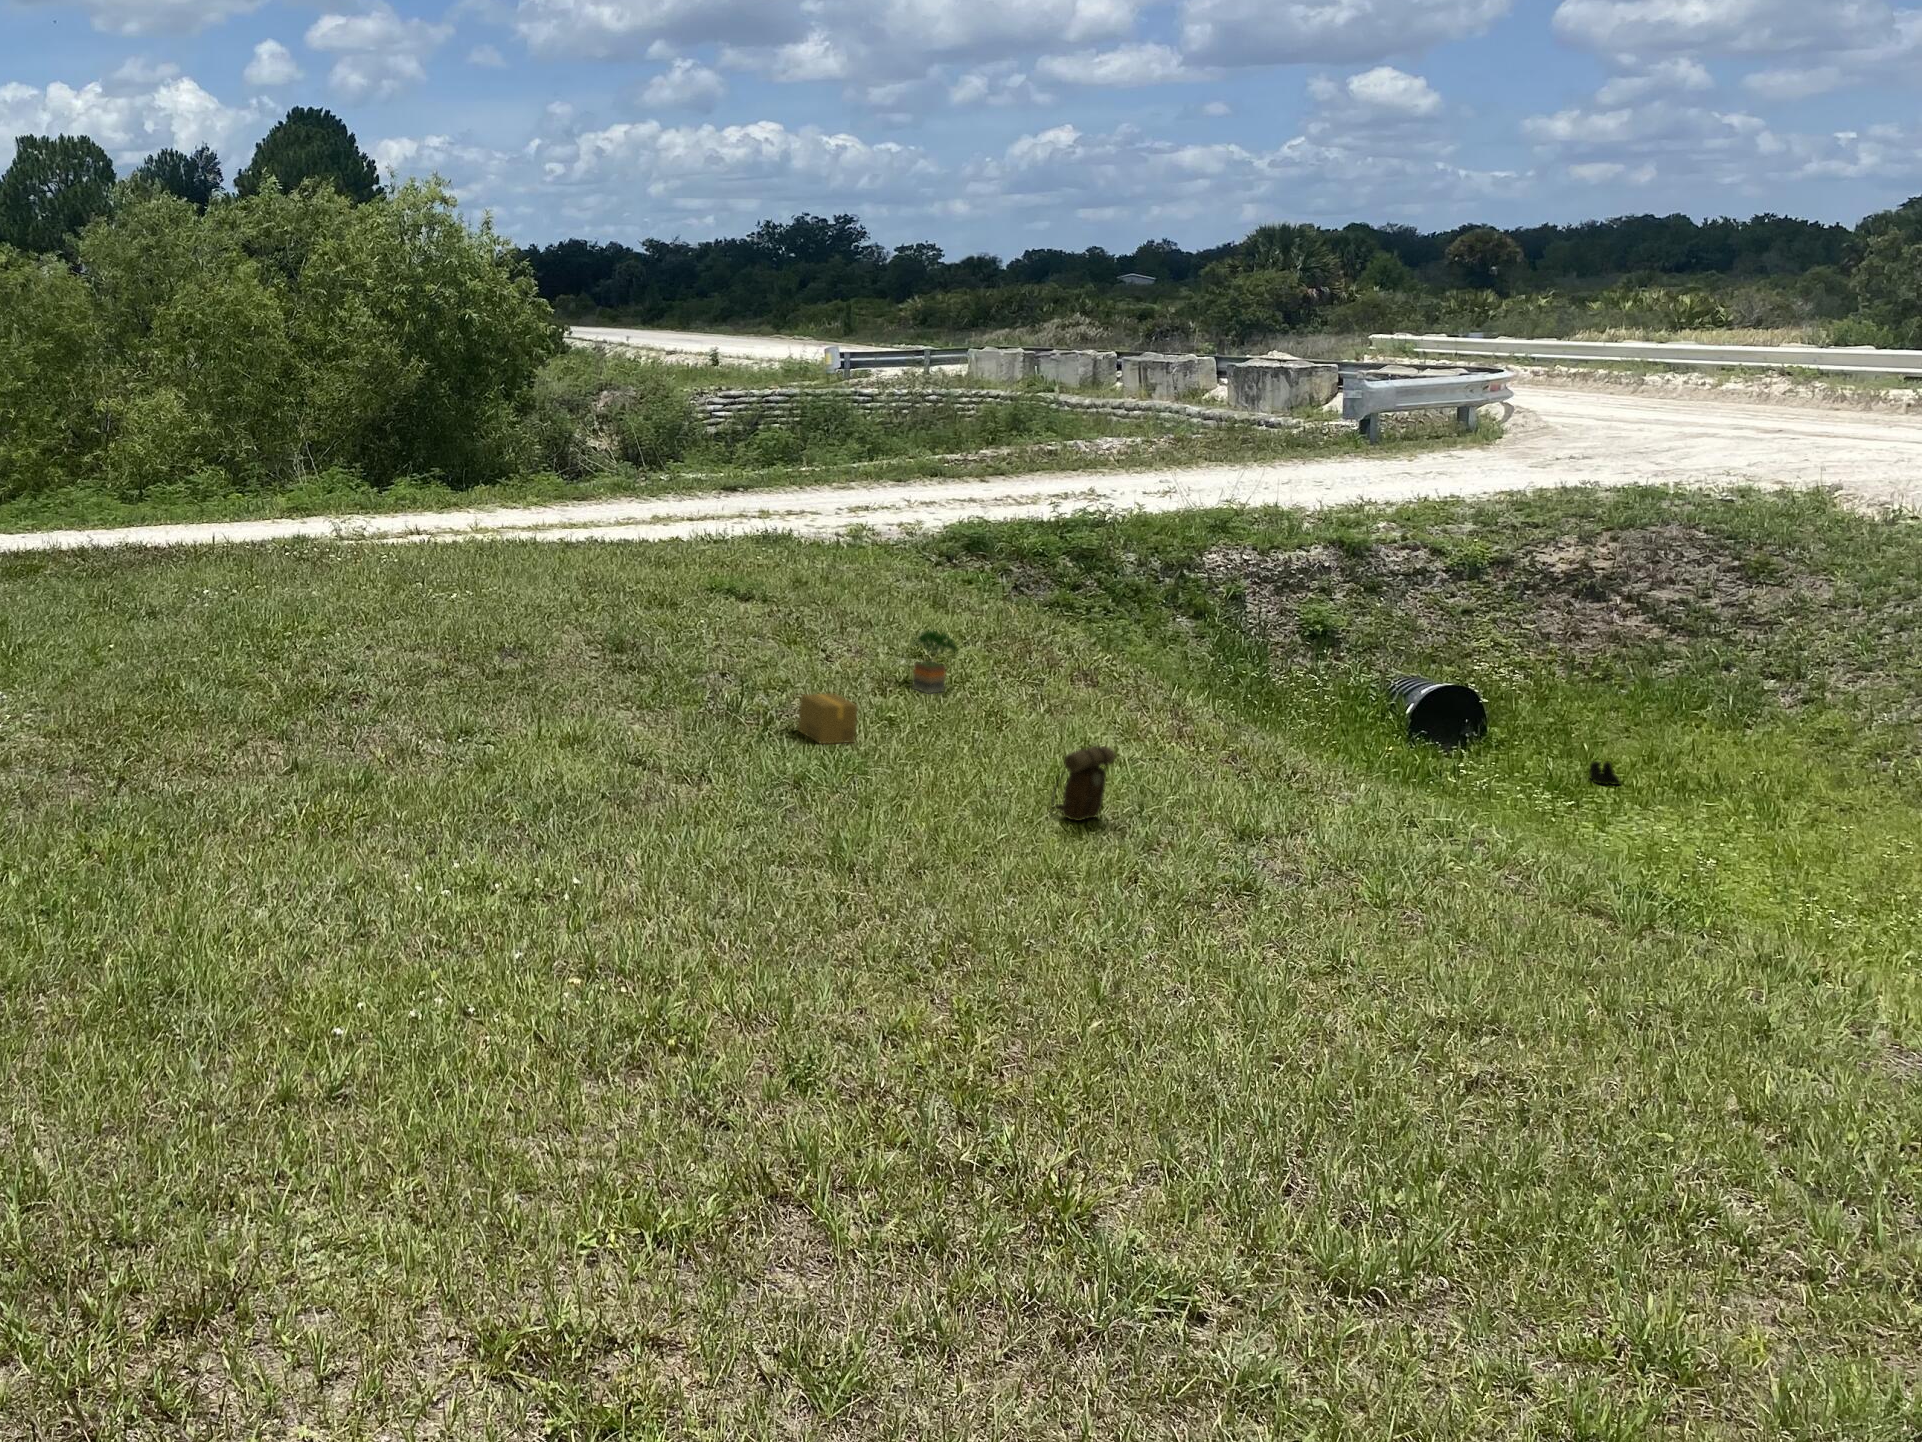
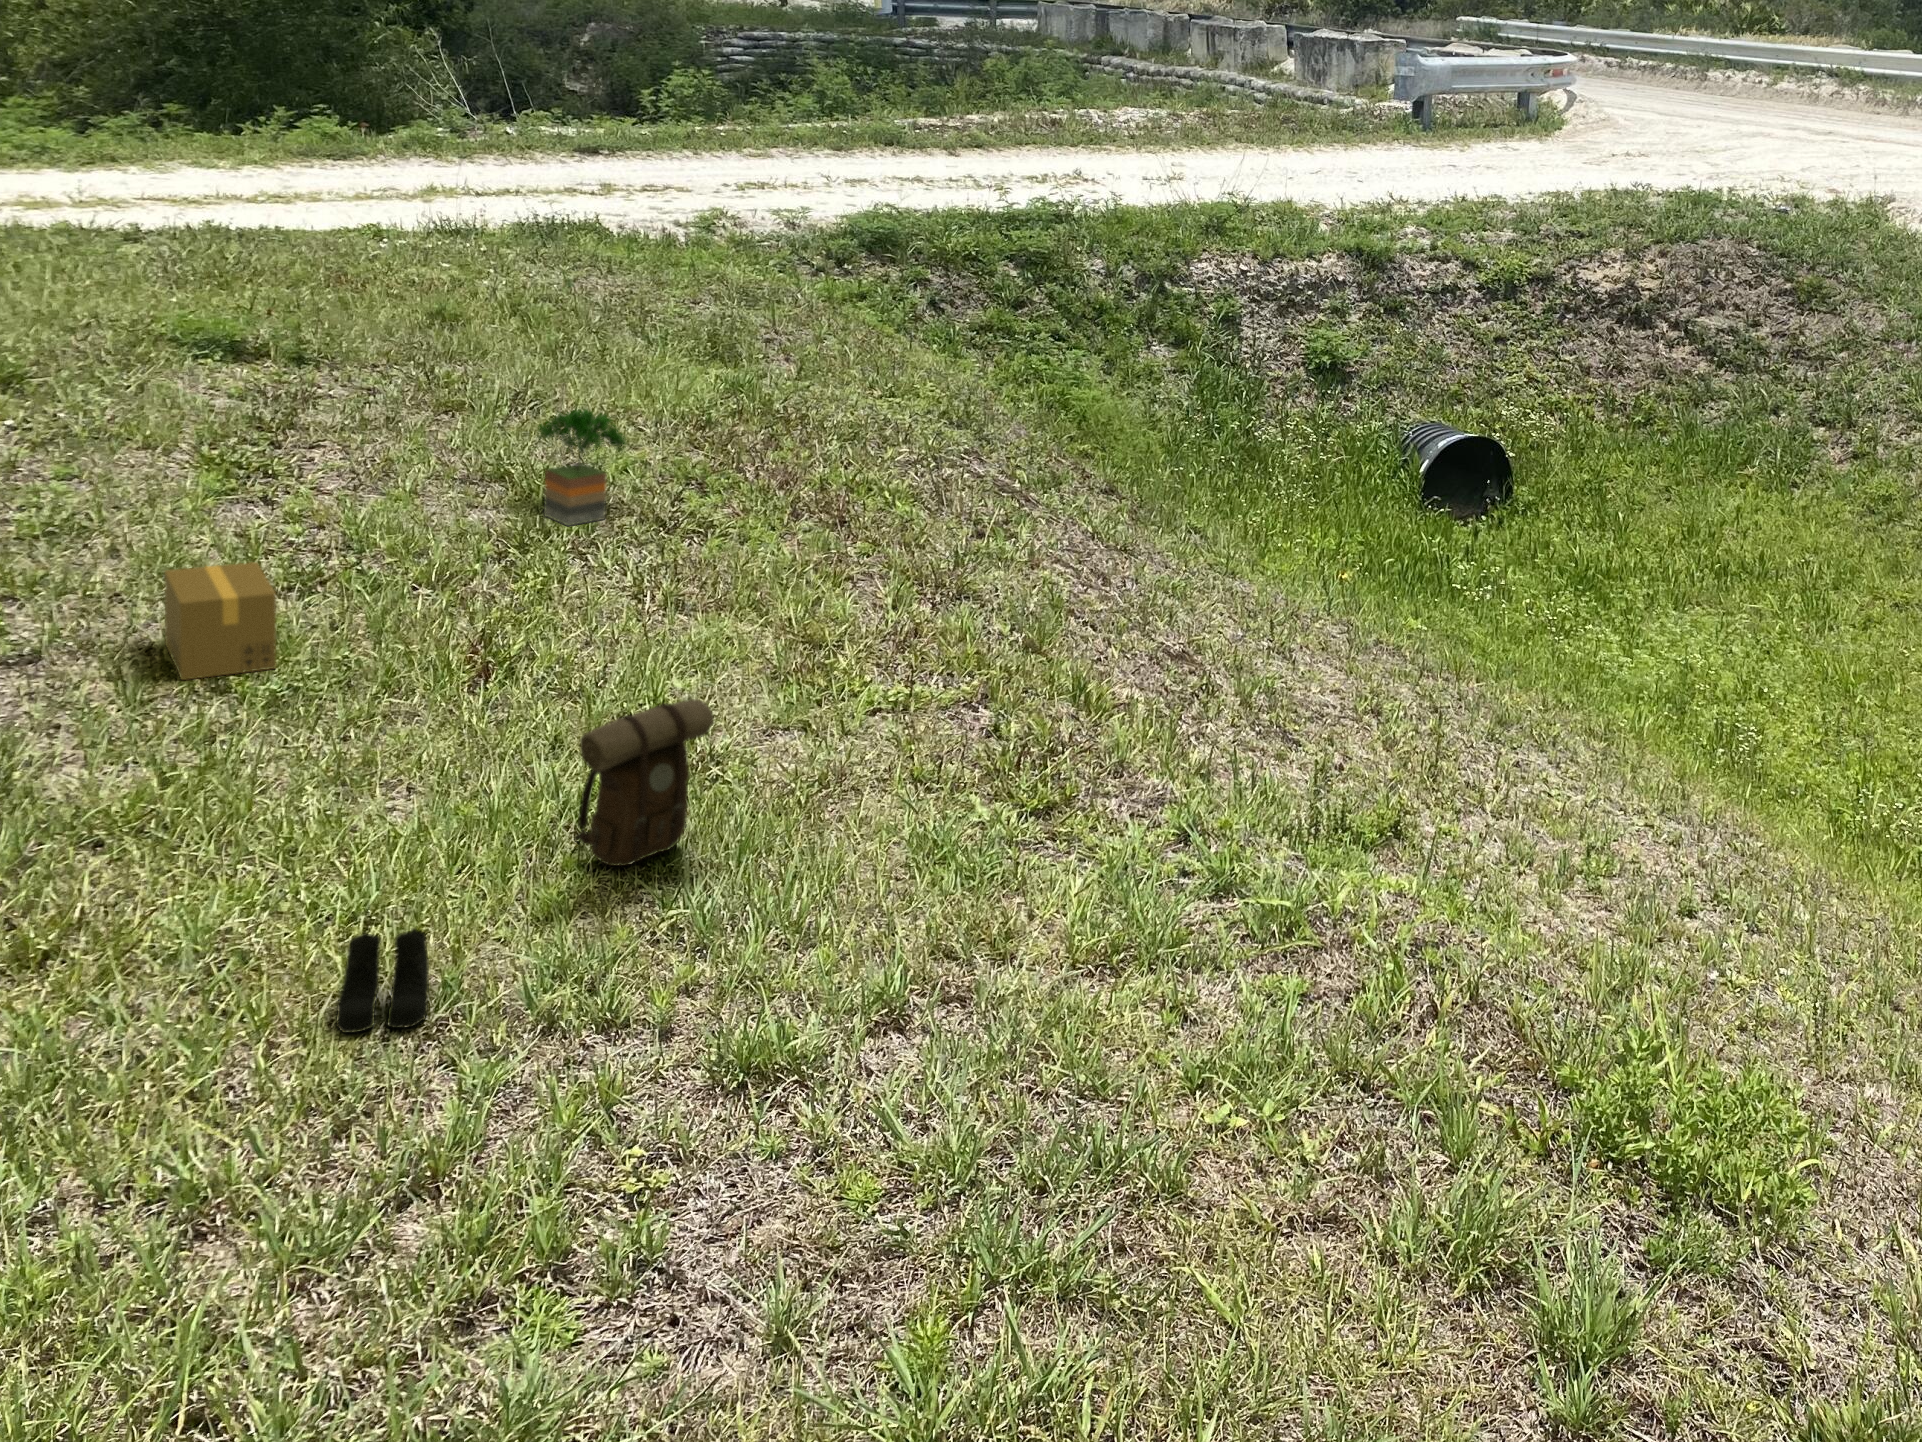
boots: present [1589,761,1620,785] -> present [336,928,429,1033]

